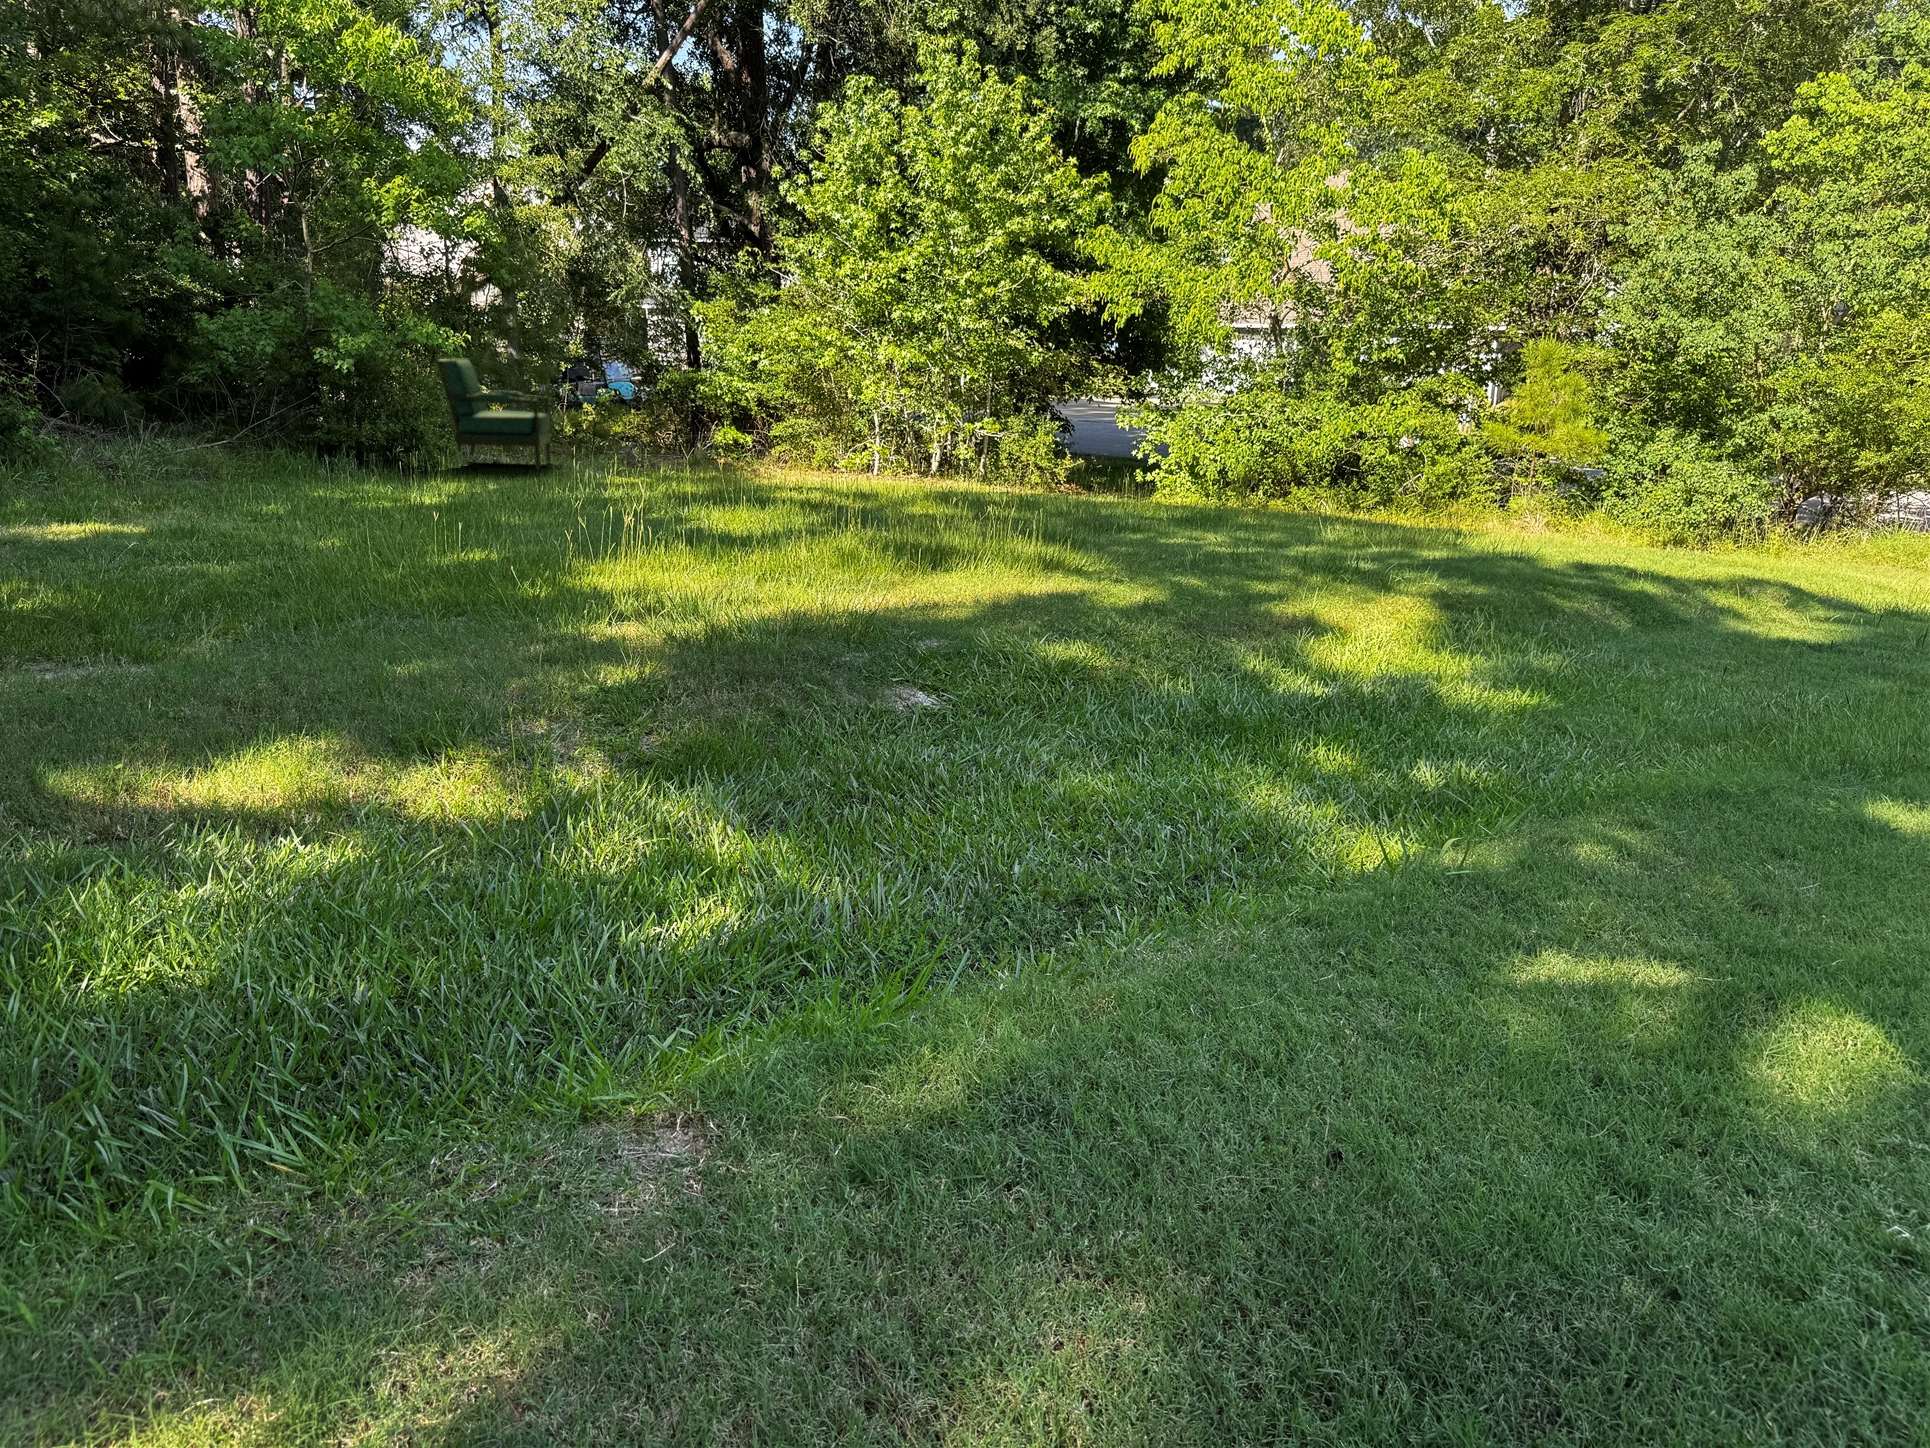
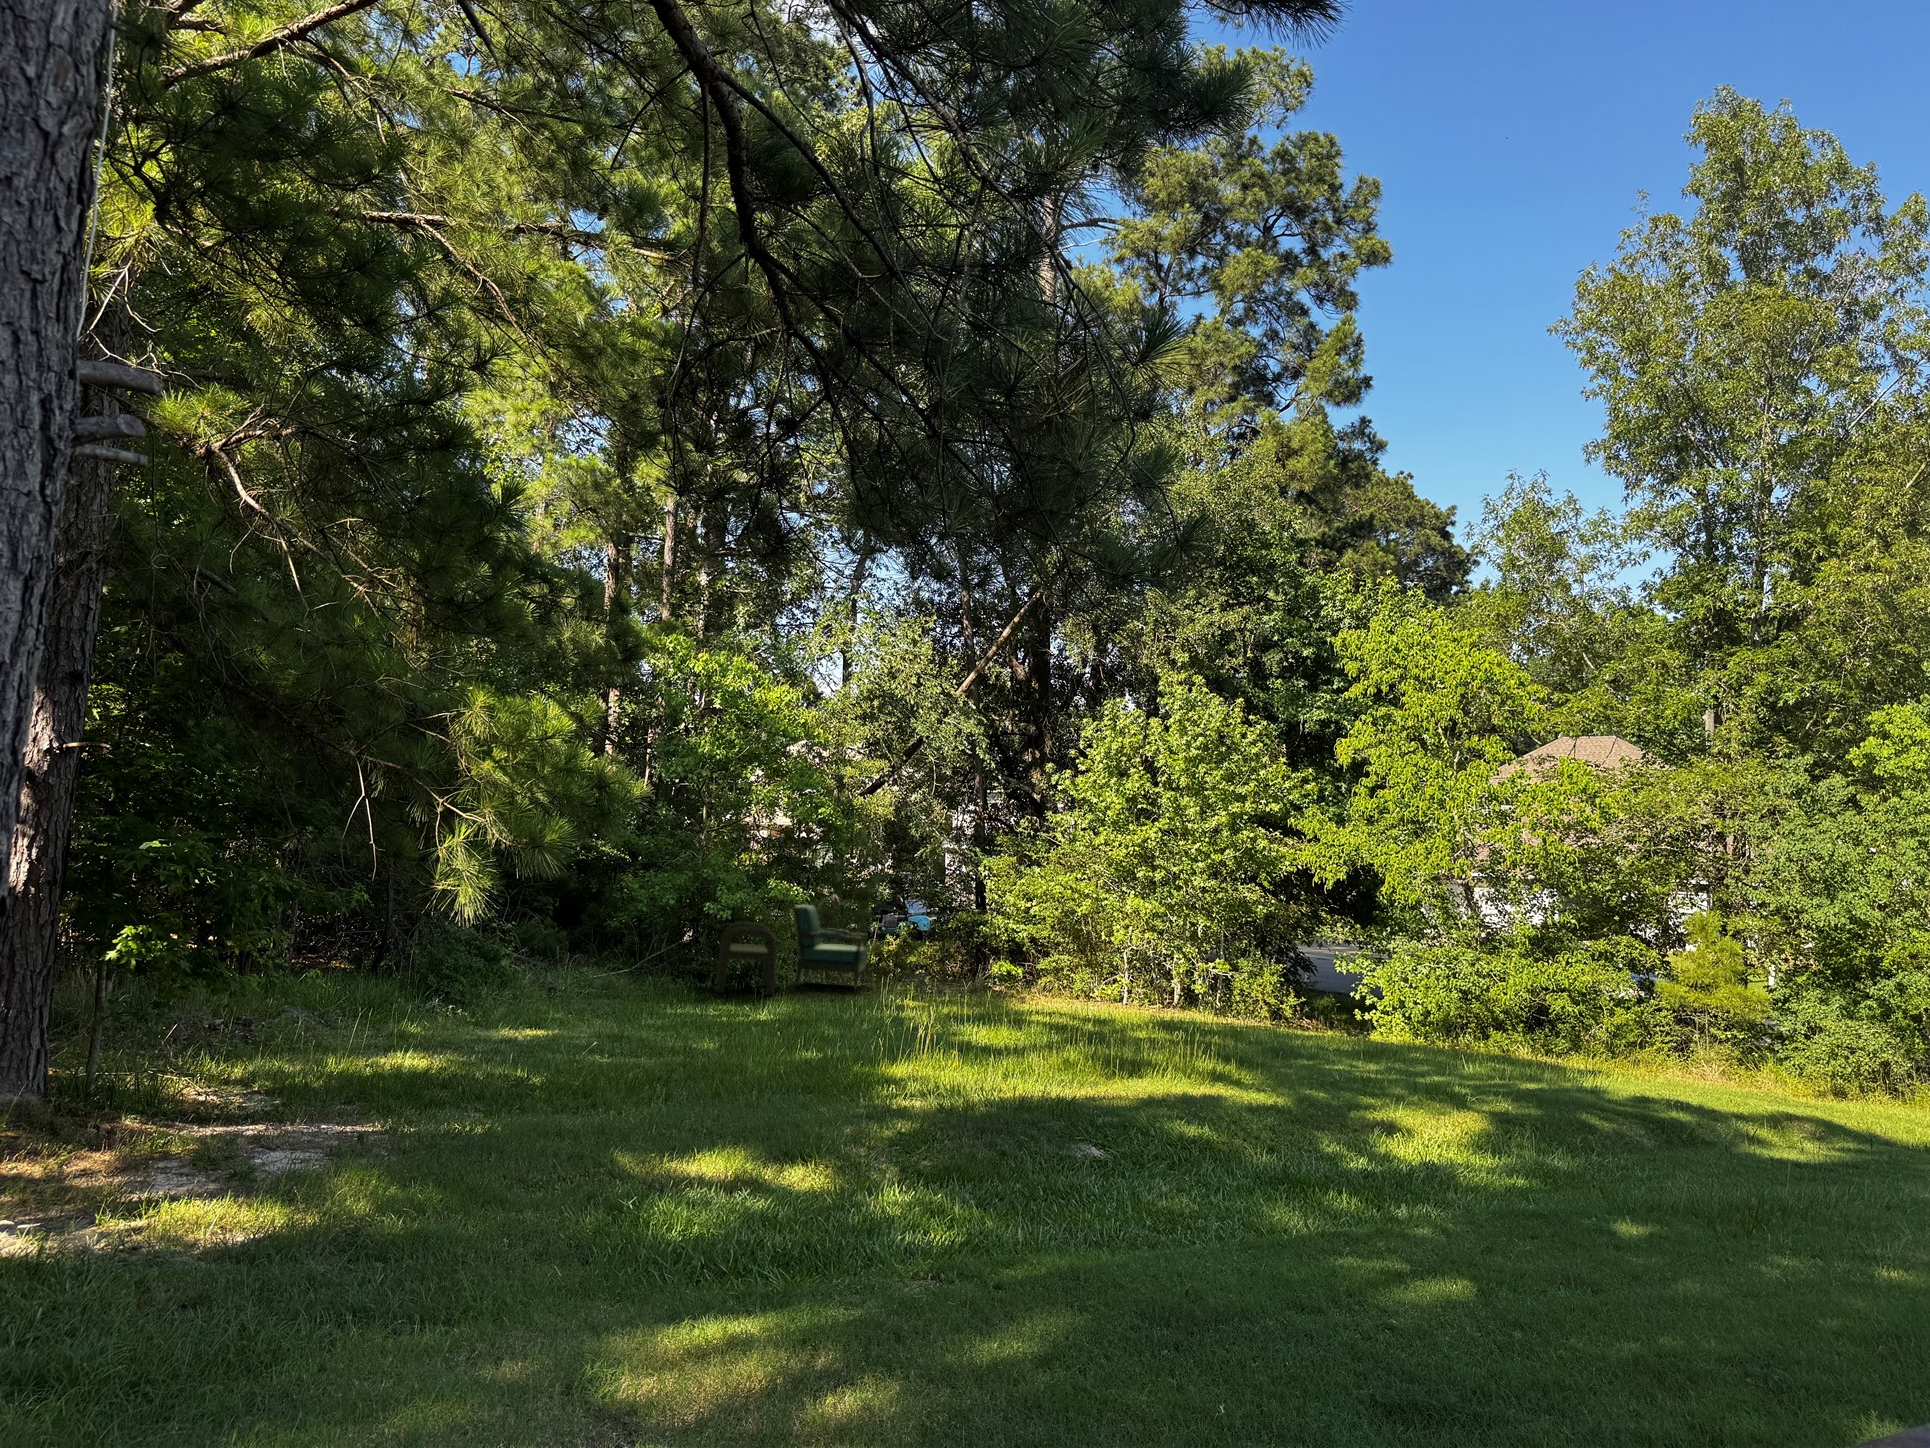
bench: none [332,383,420,480] -> present [716,923,776,995]

